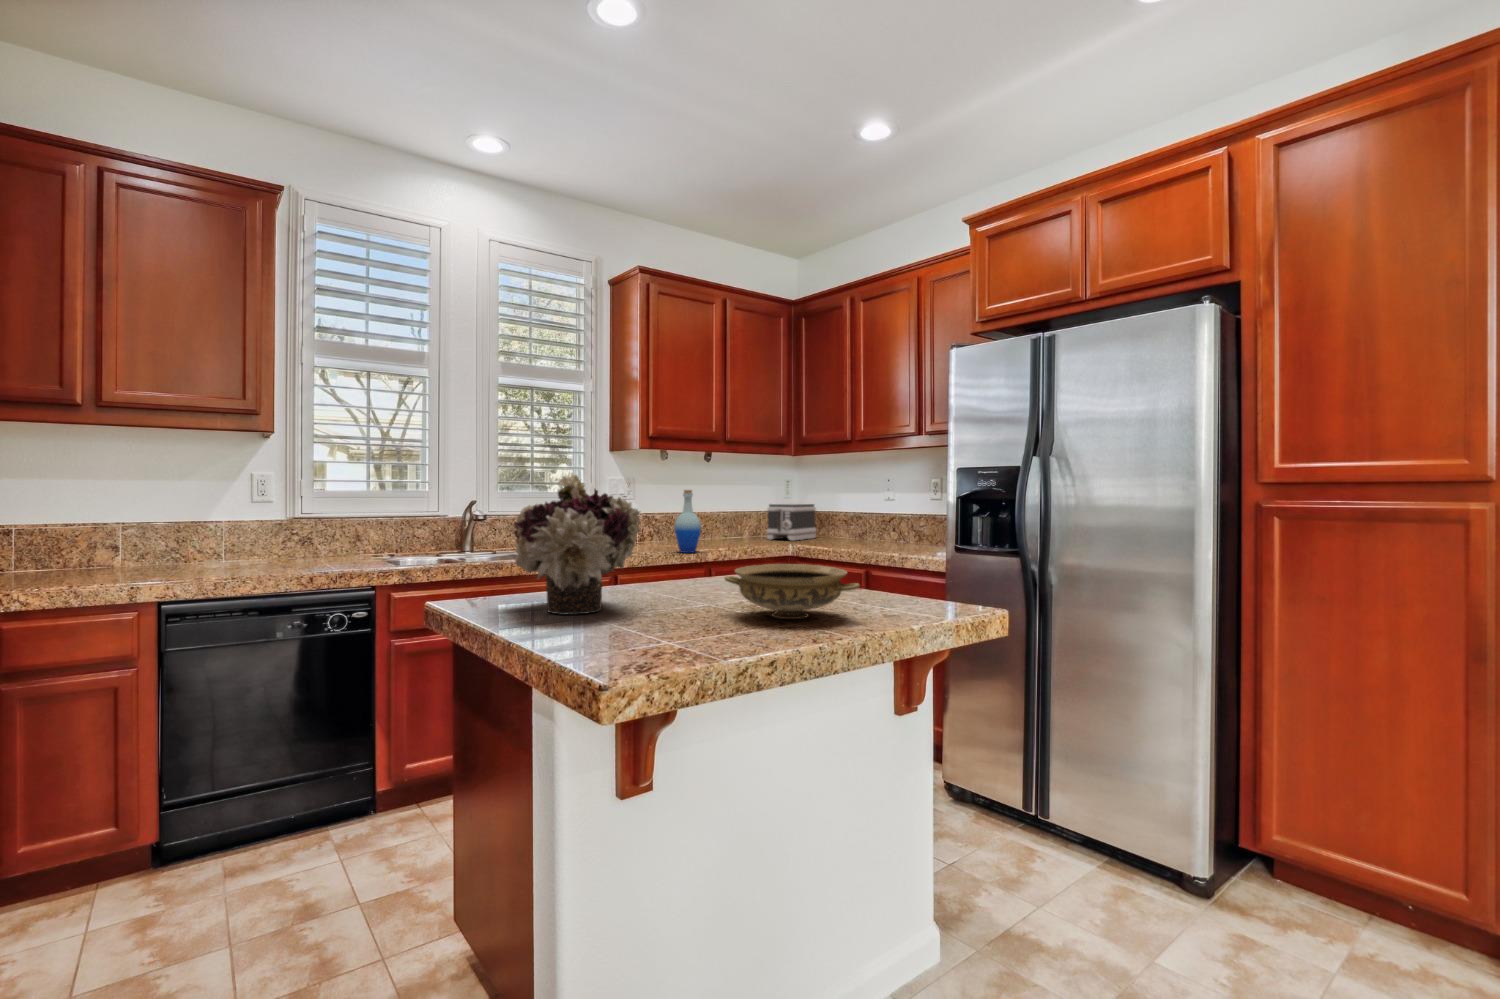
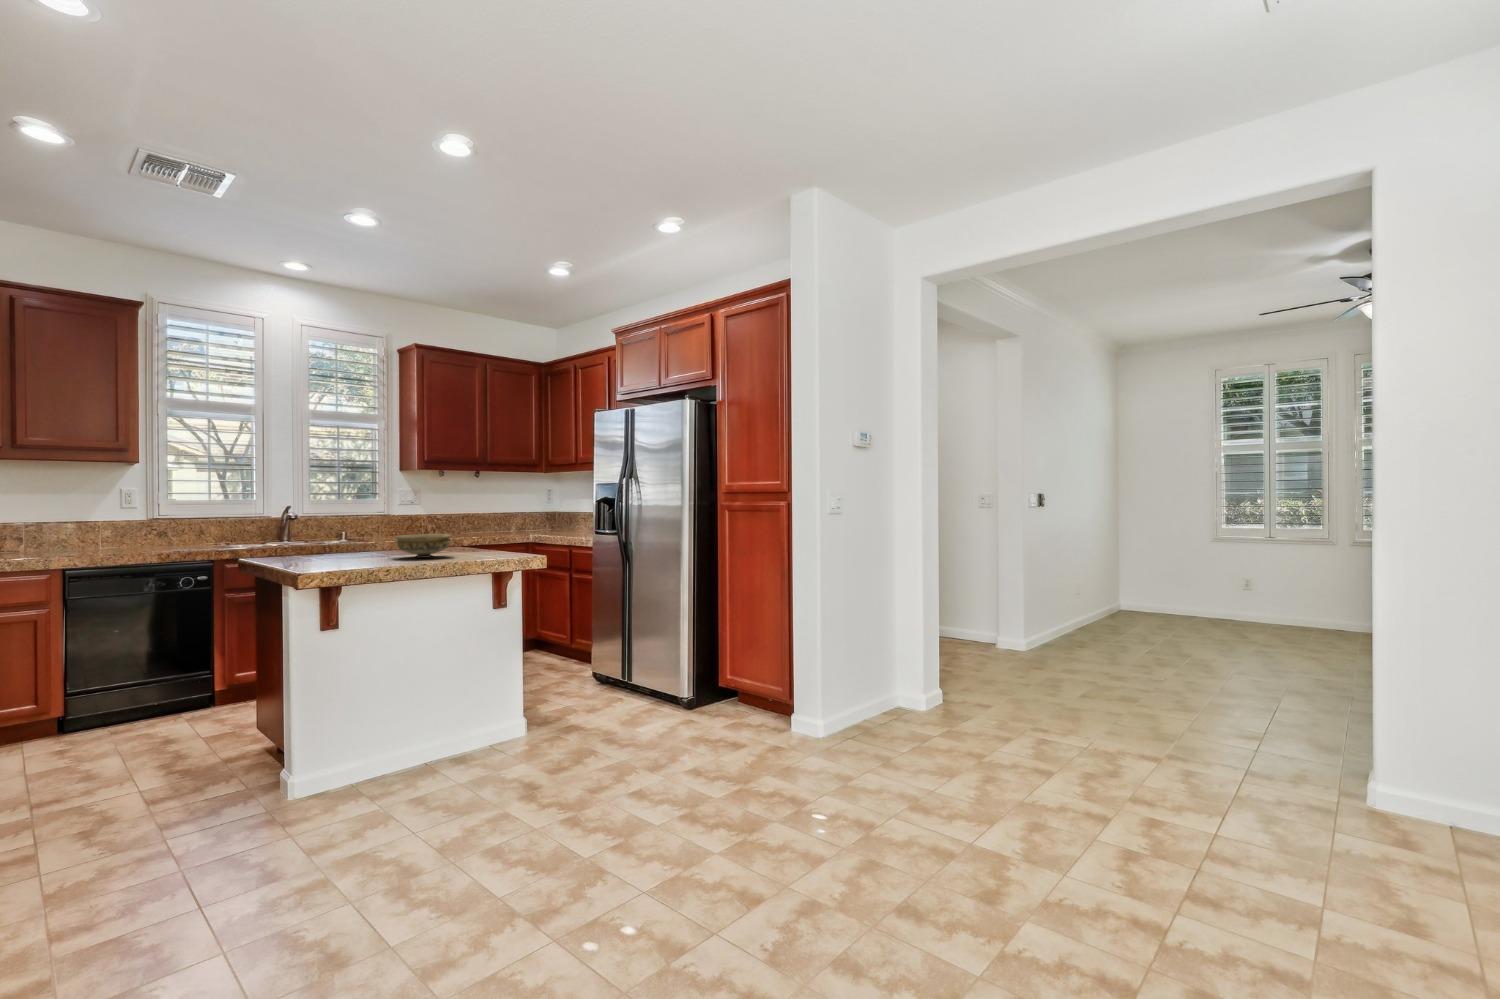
flower arrangement: present [514,473,640,615] -> none [281,490,351,559]
bottle: present [675,490,701,553] -> none [438,497,457,539]
toaster: present [767,504,816,541] -> none [523,506,562,532]

